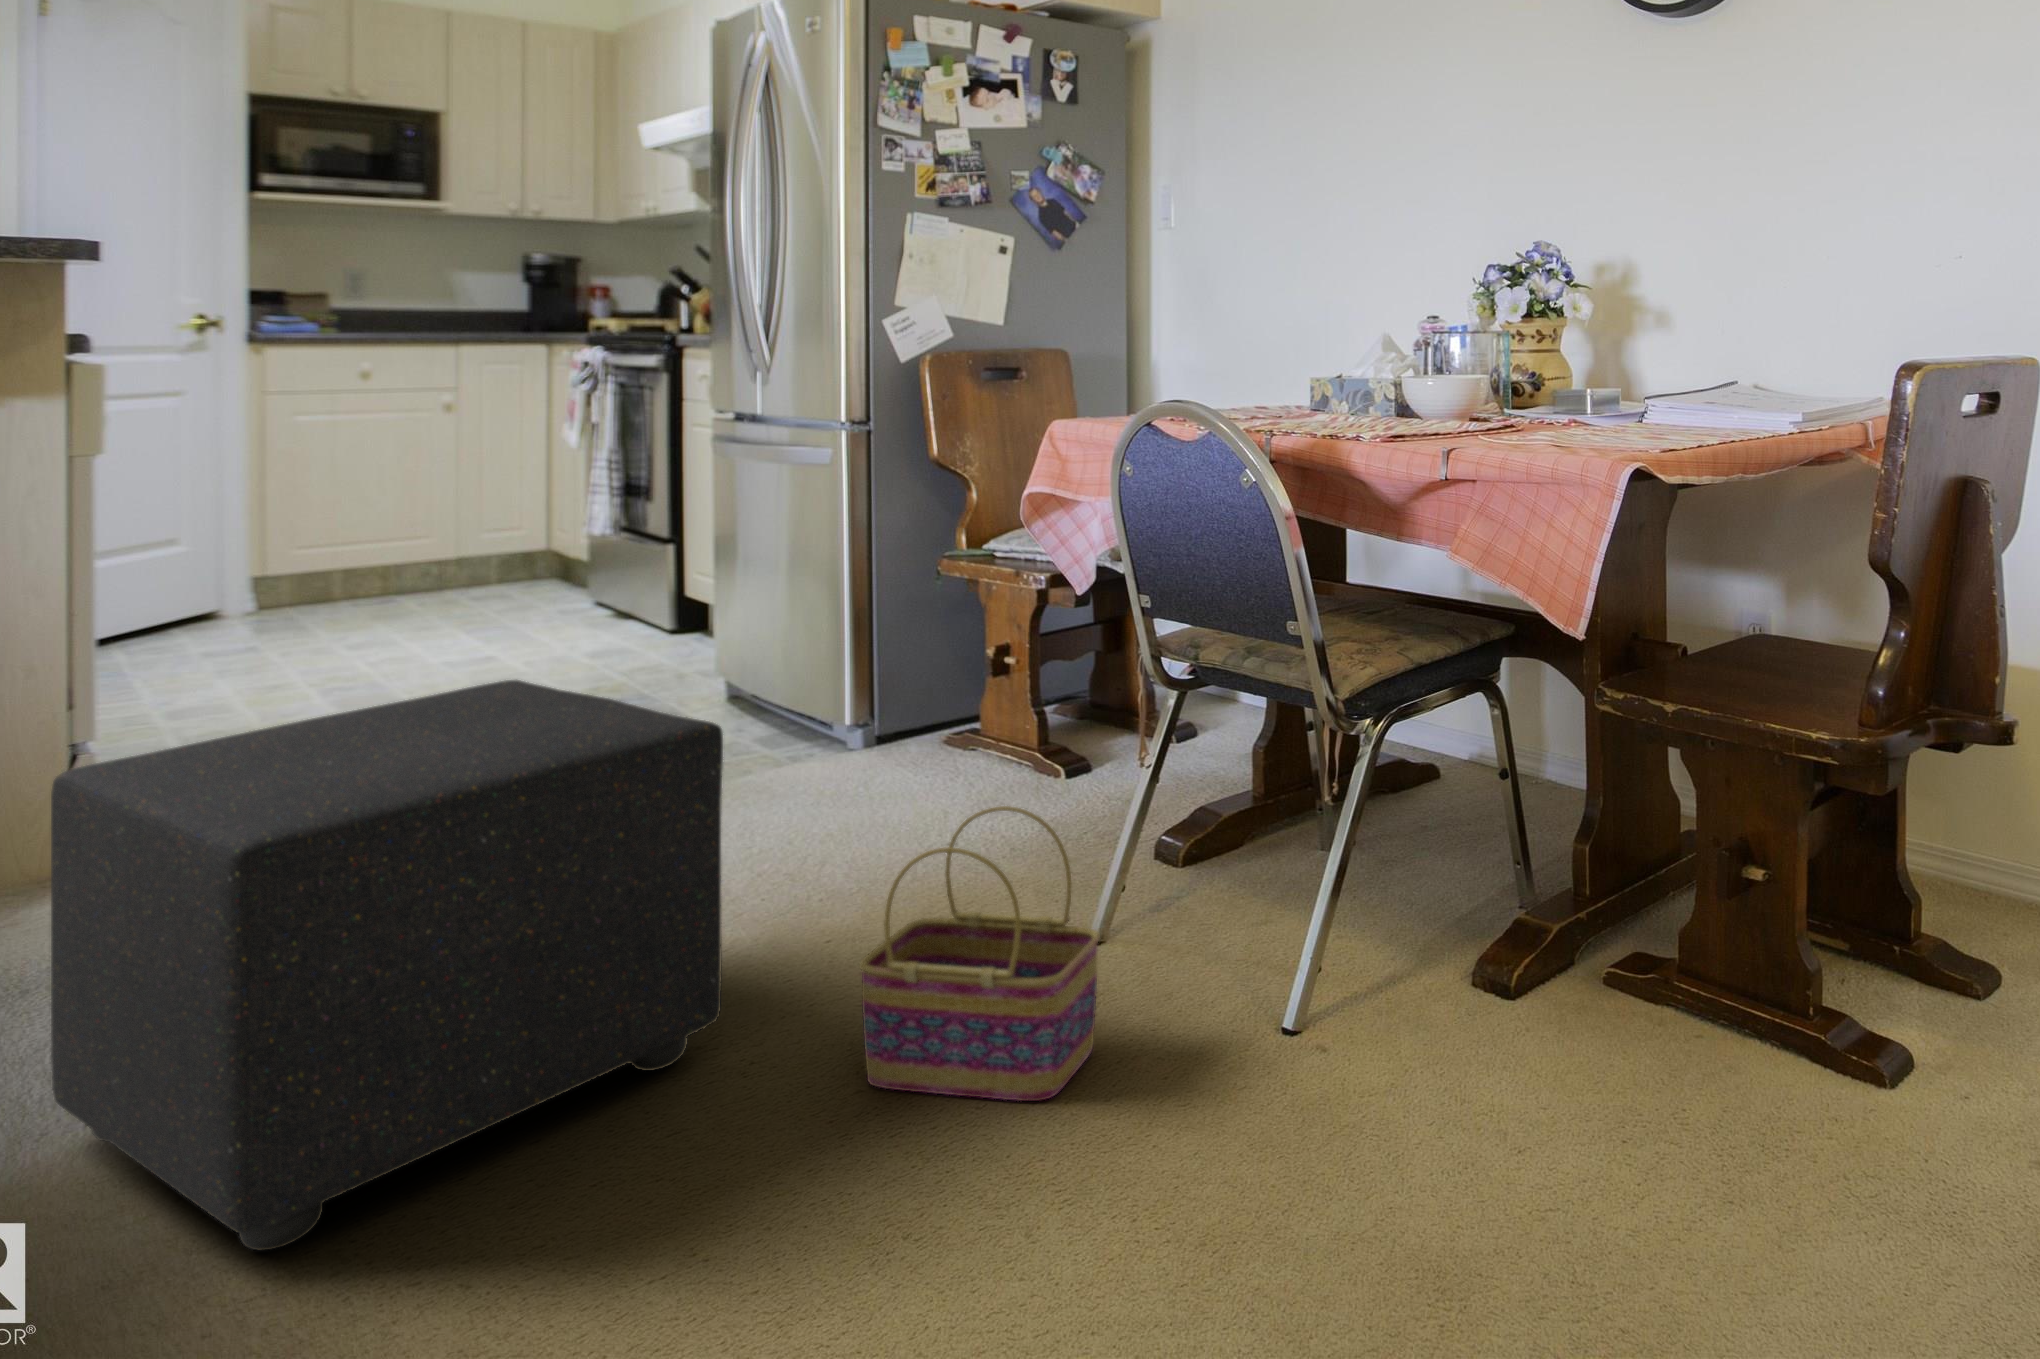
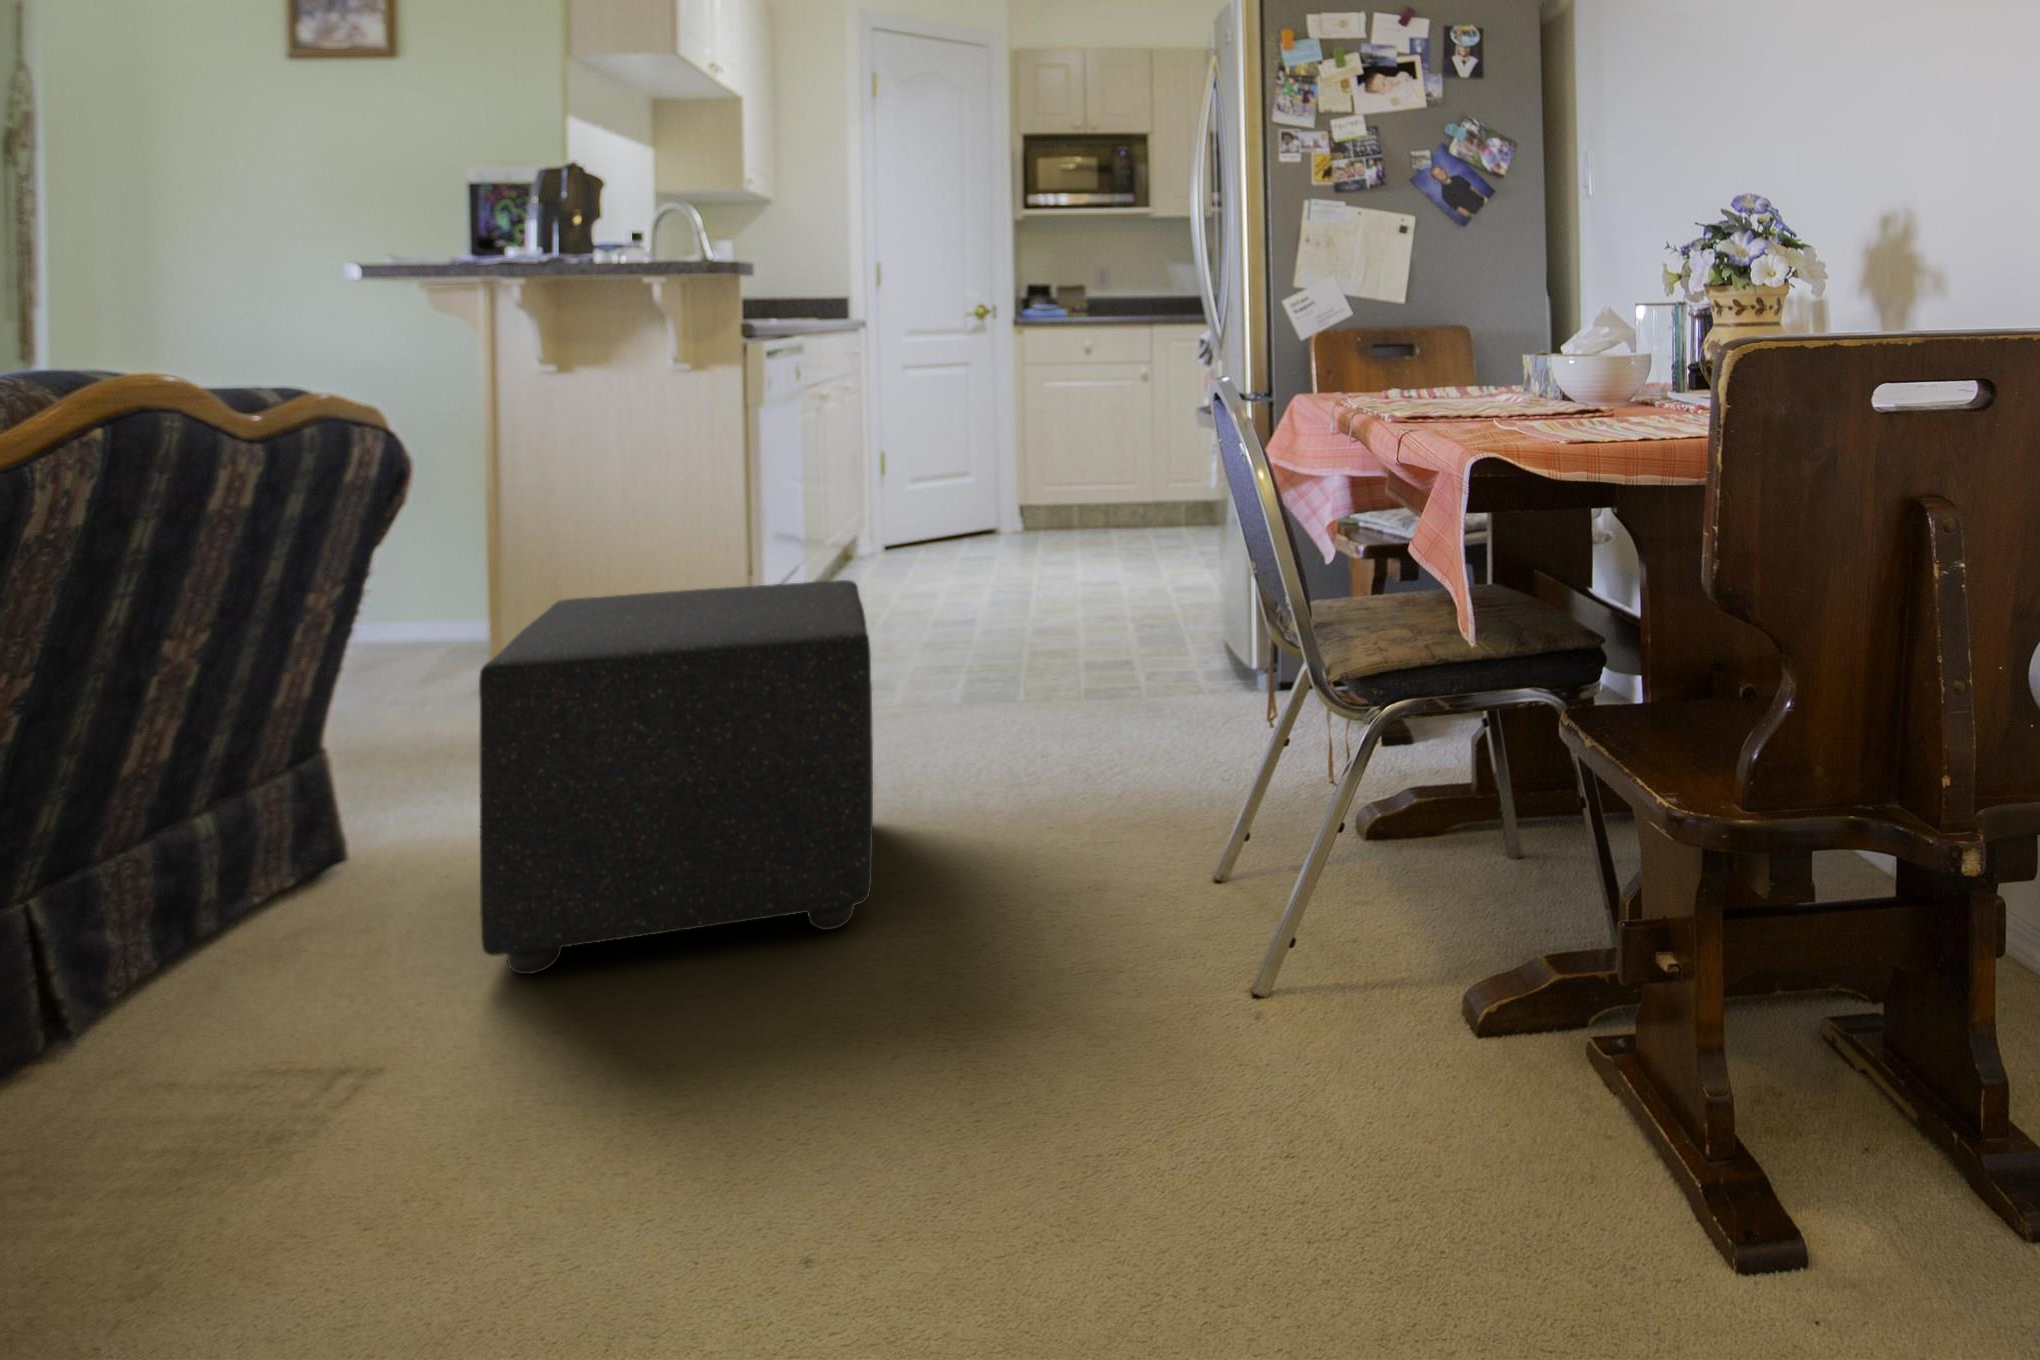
basket: present [859,806,1100,1101] -> none [904,762,1104,1089]

